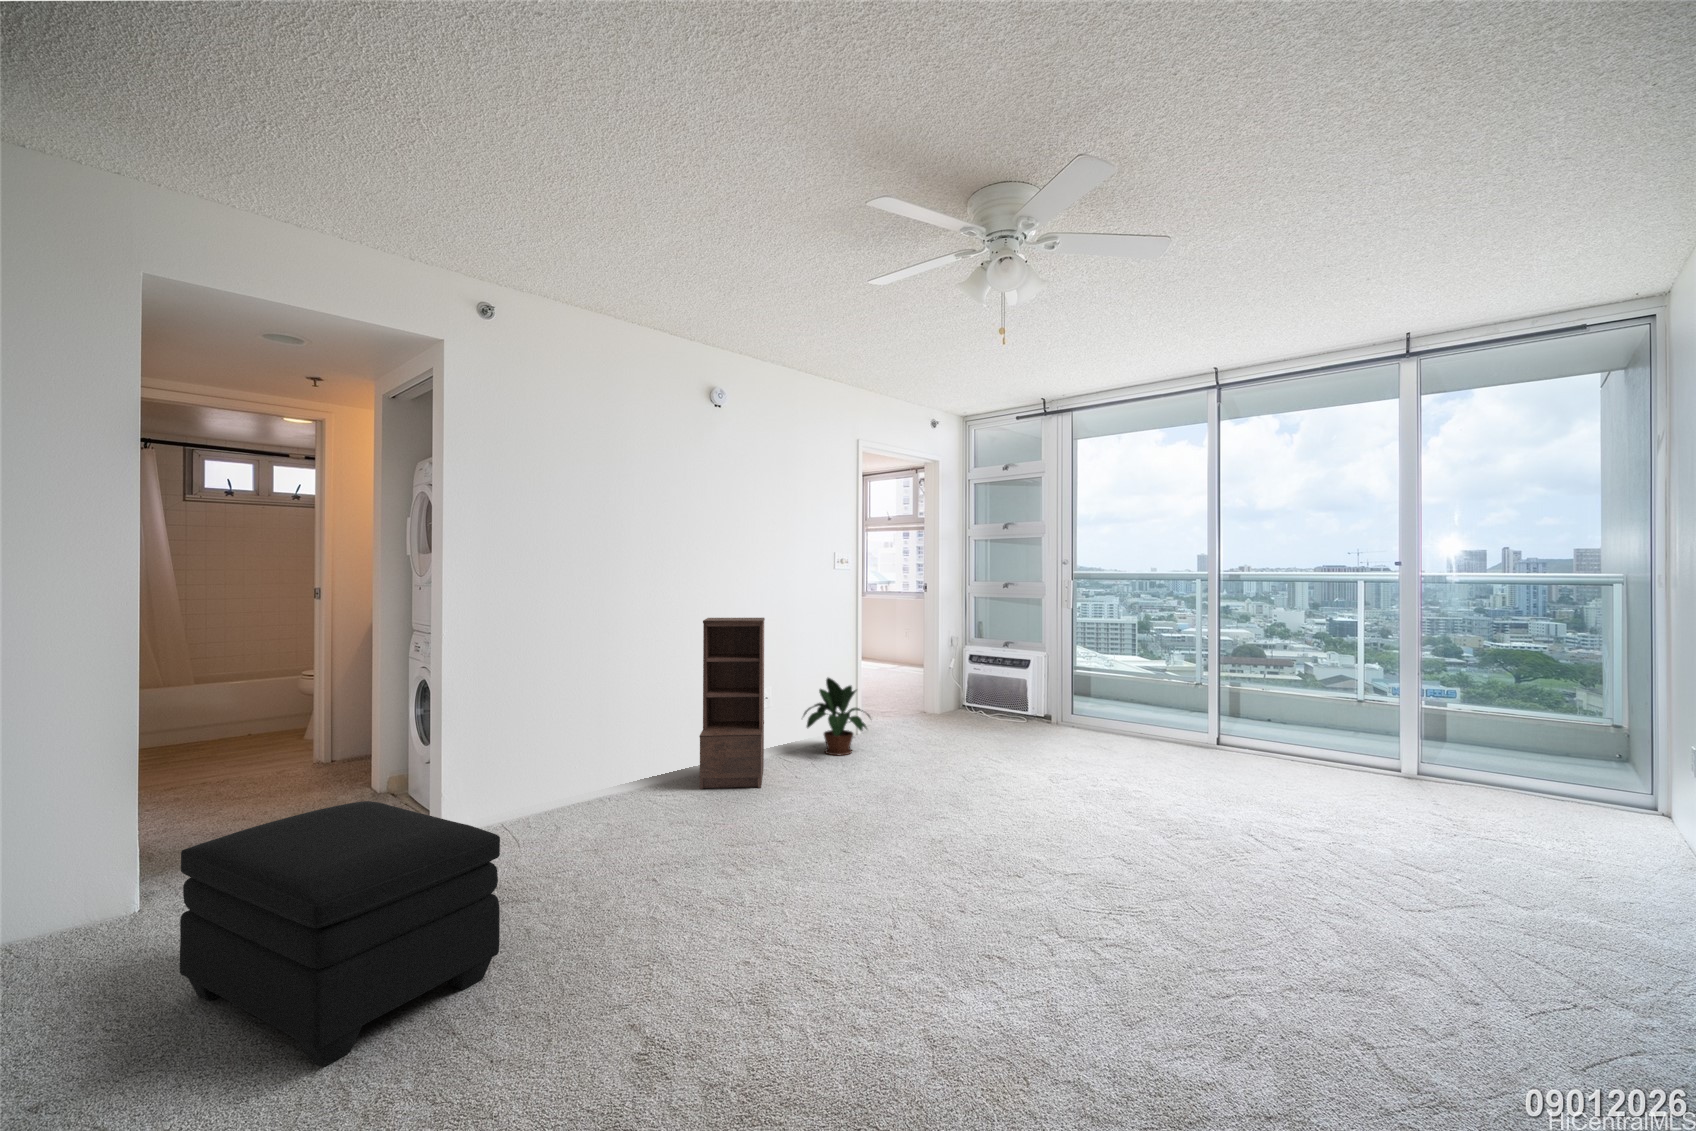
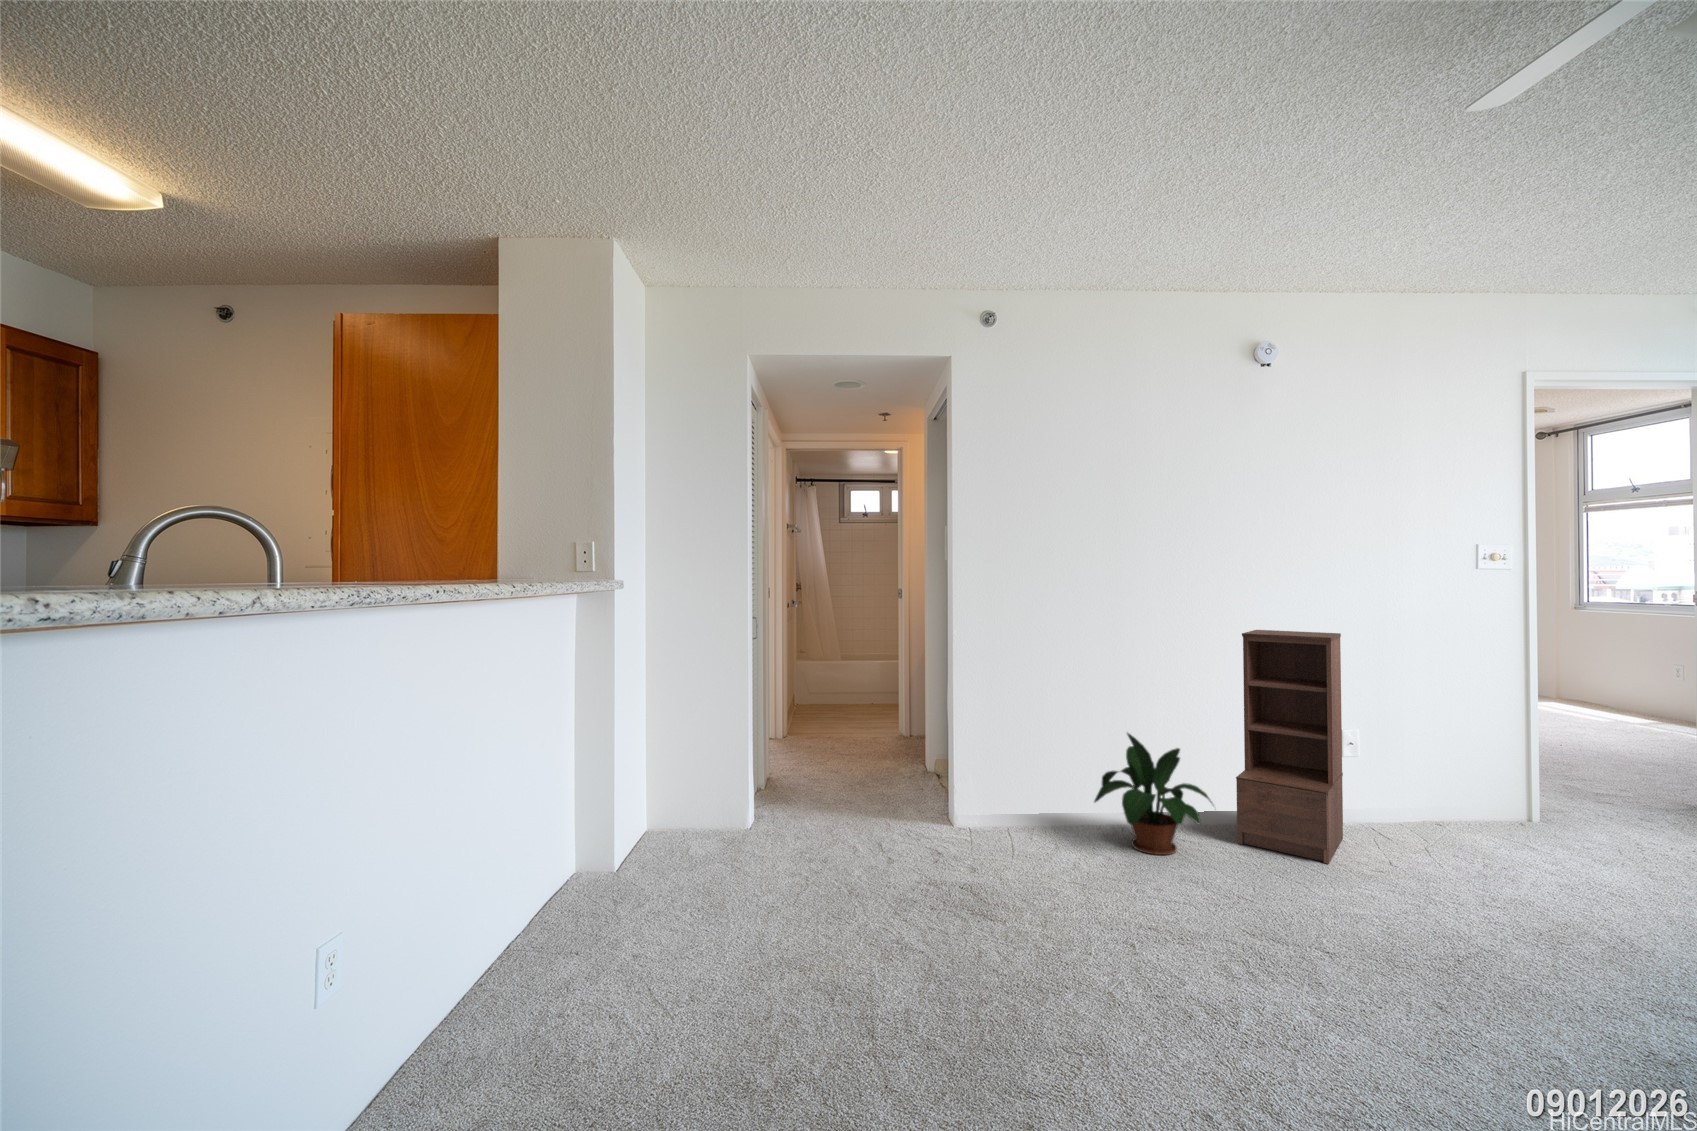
potted plant: present [803,678,870,755] -> present [1094,733,1212,855]
ottoman: present [180,801,500,1067] -> none [734,782,934,1015]

